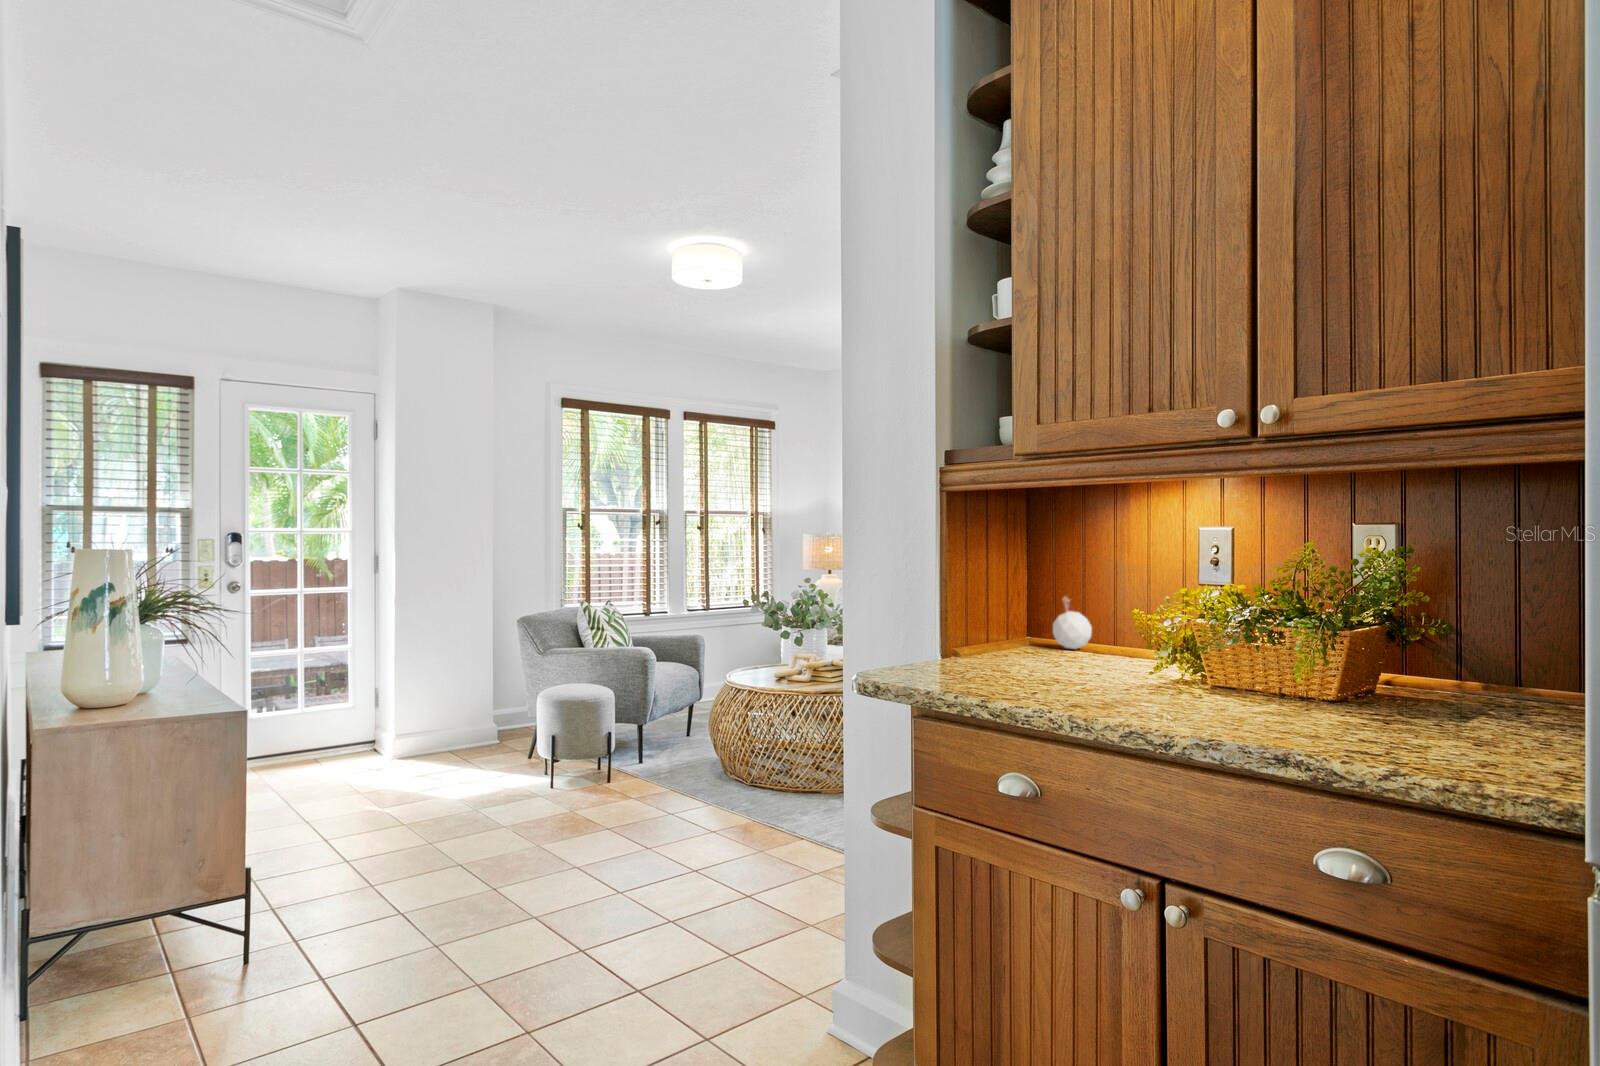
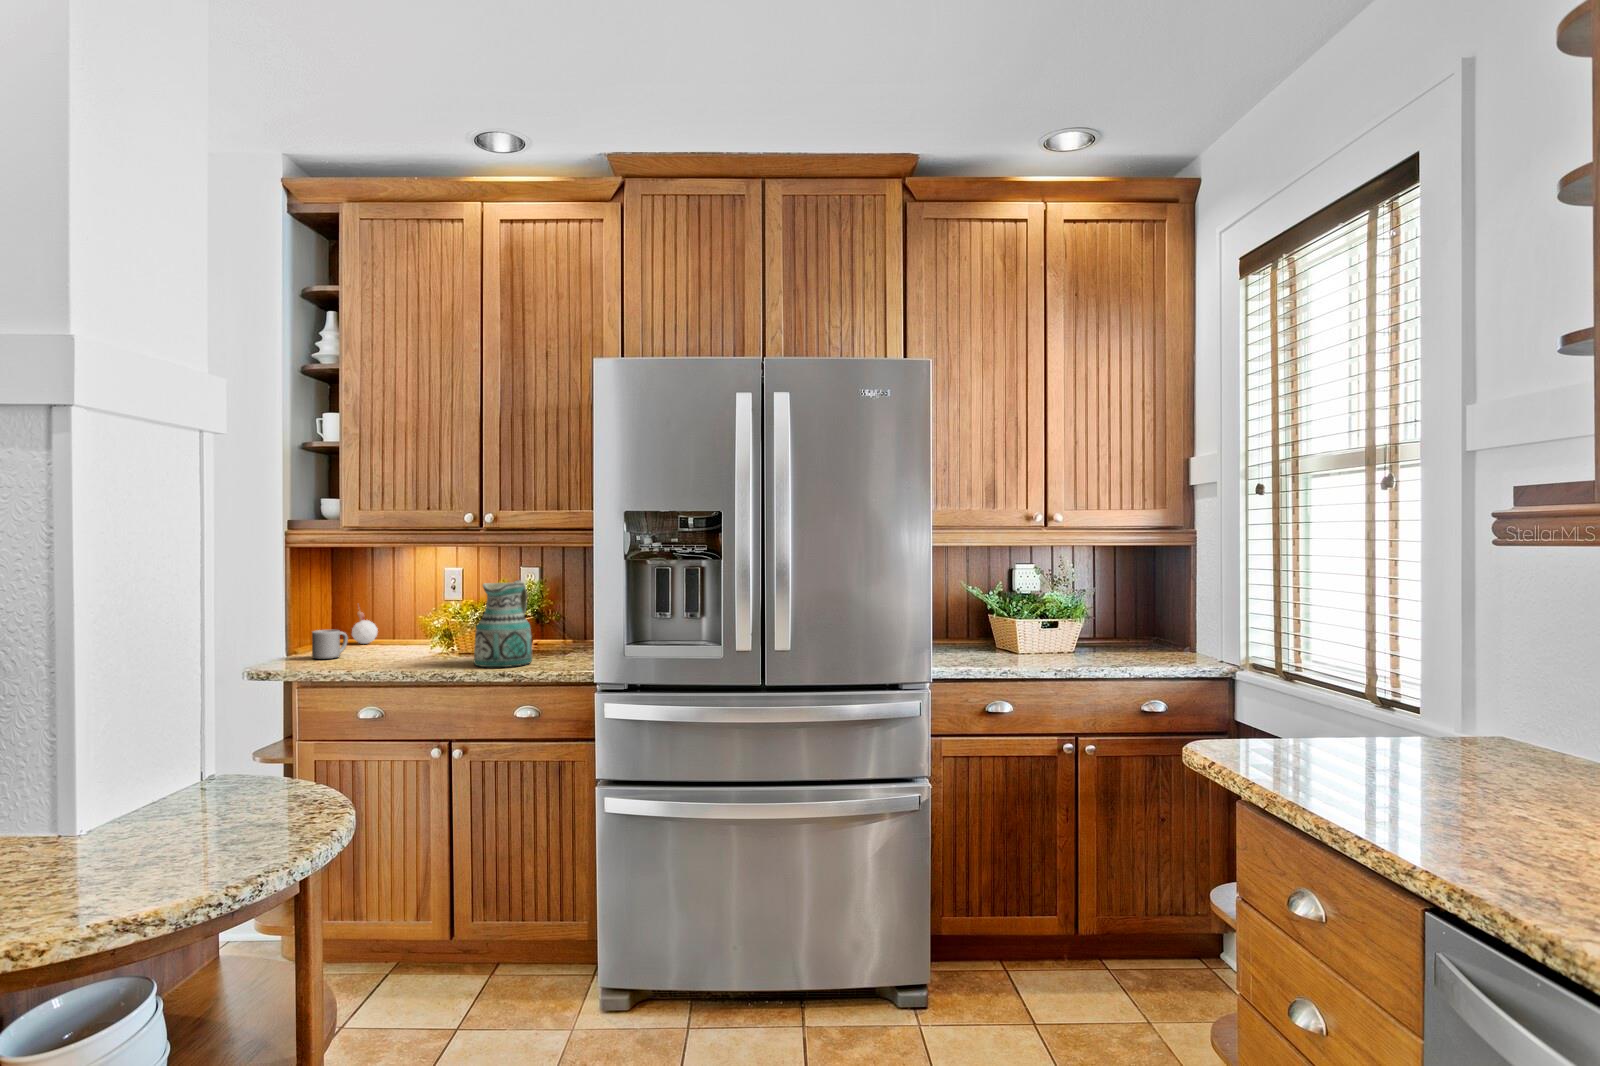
ceramic pitcher: none [1224,541,1369,740] -> present [474,580,532,667]
mug: none [969,621,1027,670] -> present [312,630,348,659]

